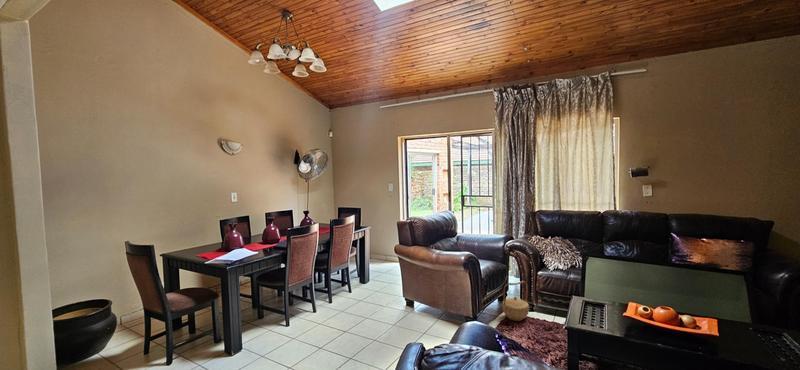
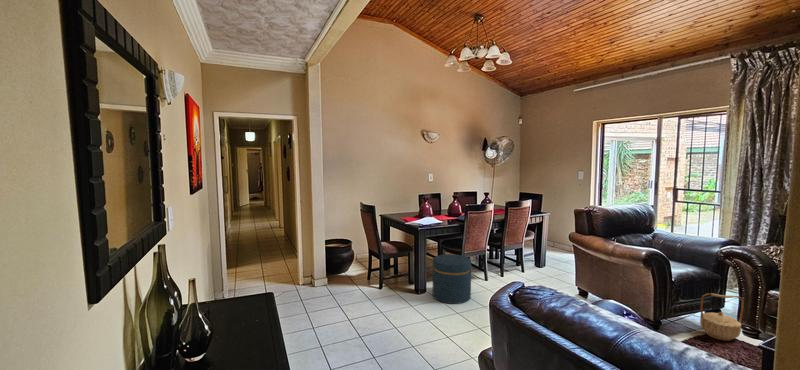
ottoman: none [249,292,301,359] -> present [433,254,471,304]

